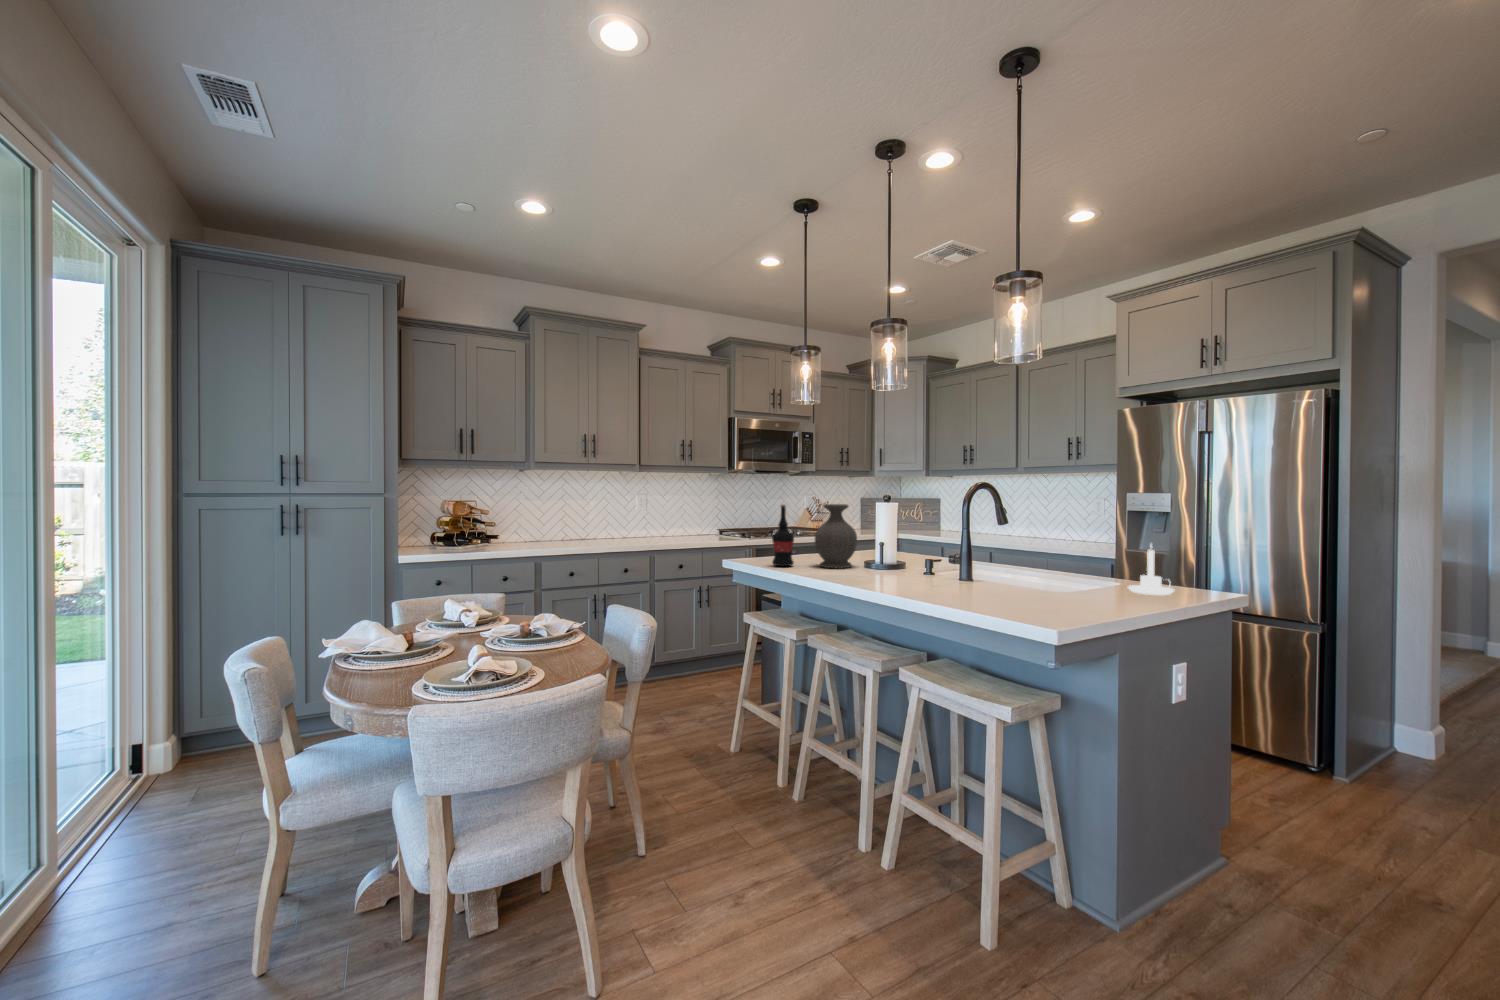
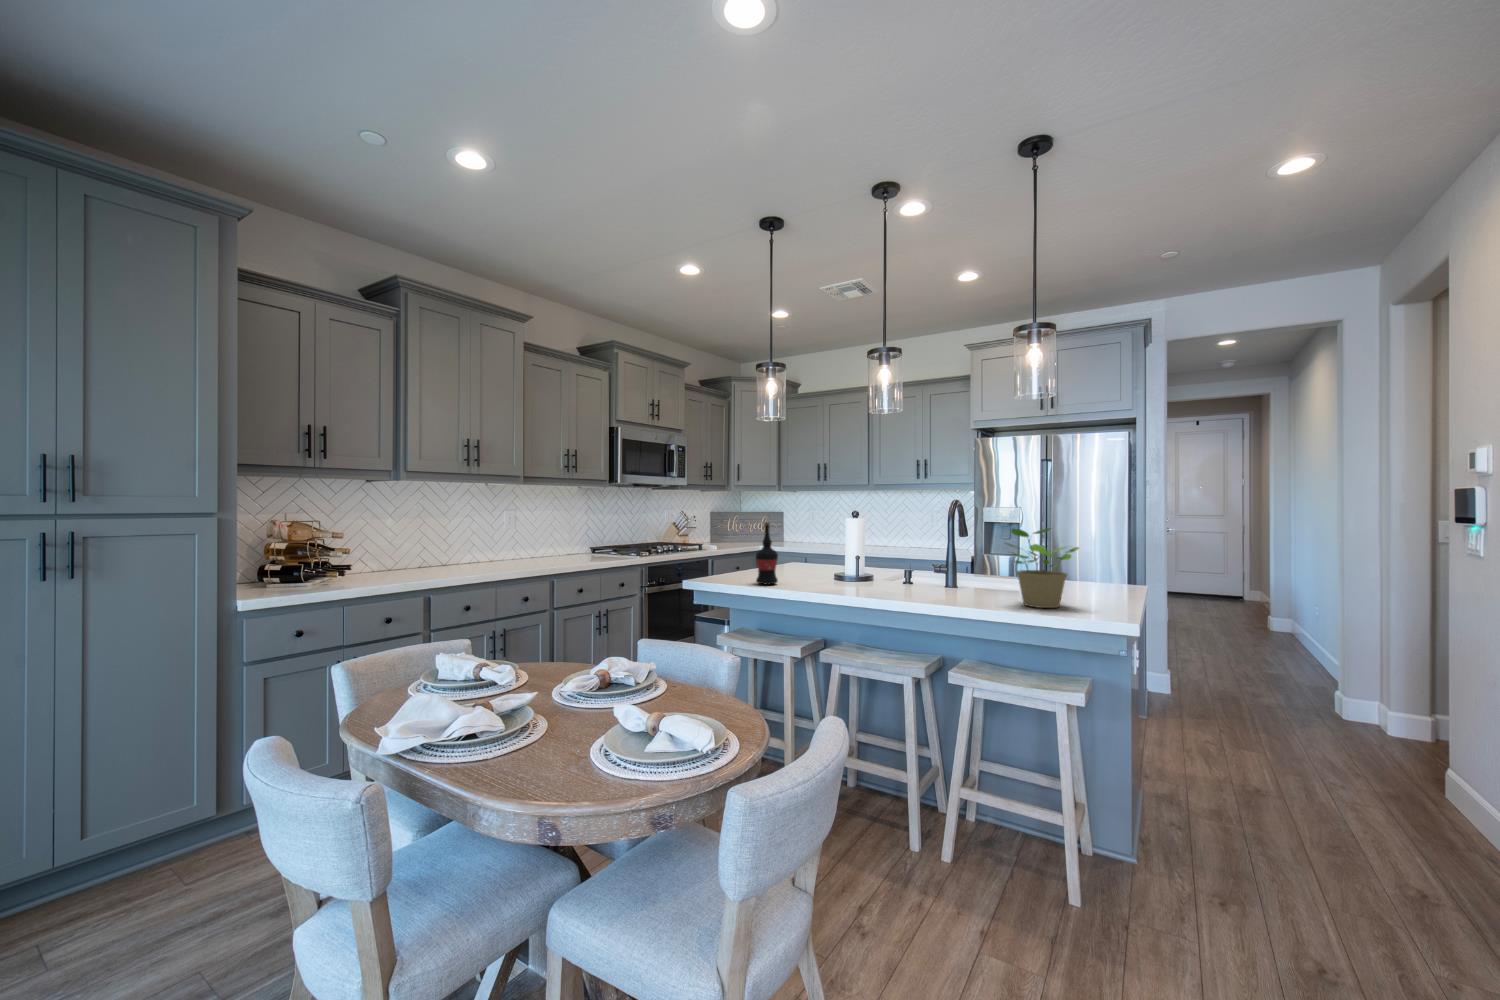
vase: present [815,504,857,568] -> none [795,521,836,584]
potted plant: none [954,510,1040,605] -> present [1006,528,1079,608]
candle holder: present [1128,544,1174,595] -> none [1087,550,1123,592]

